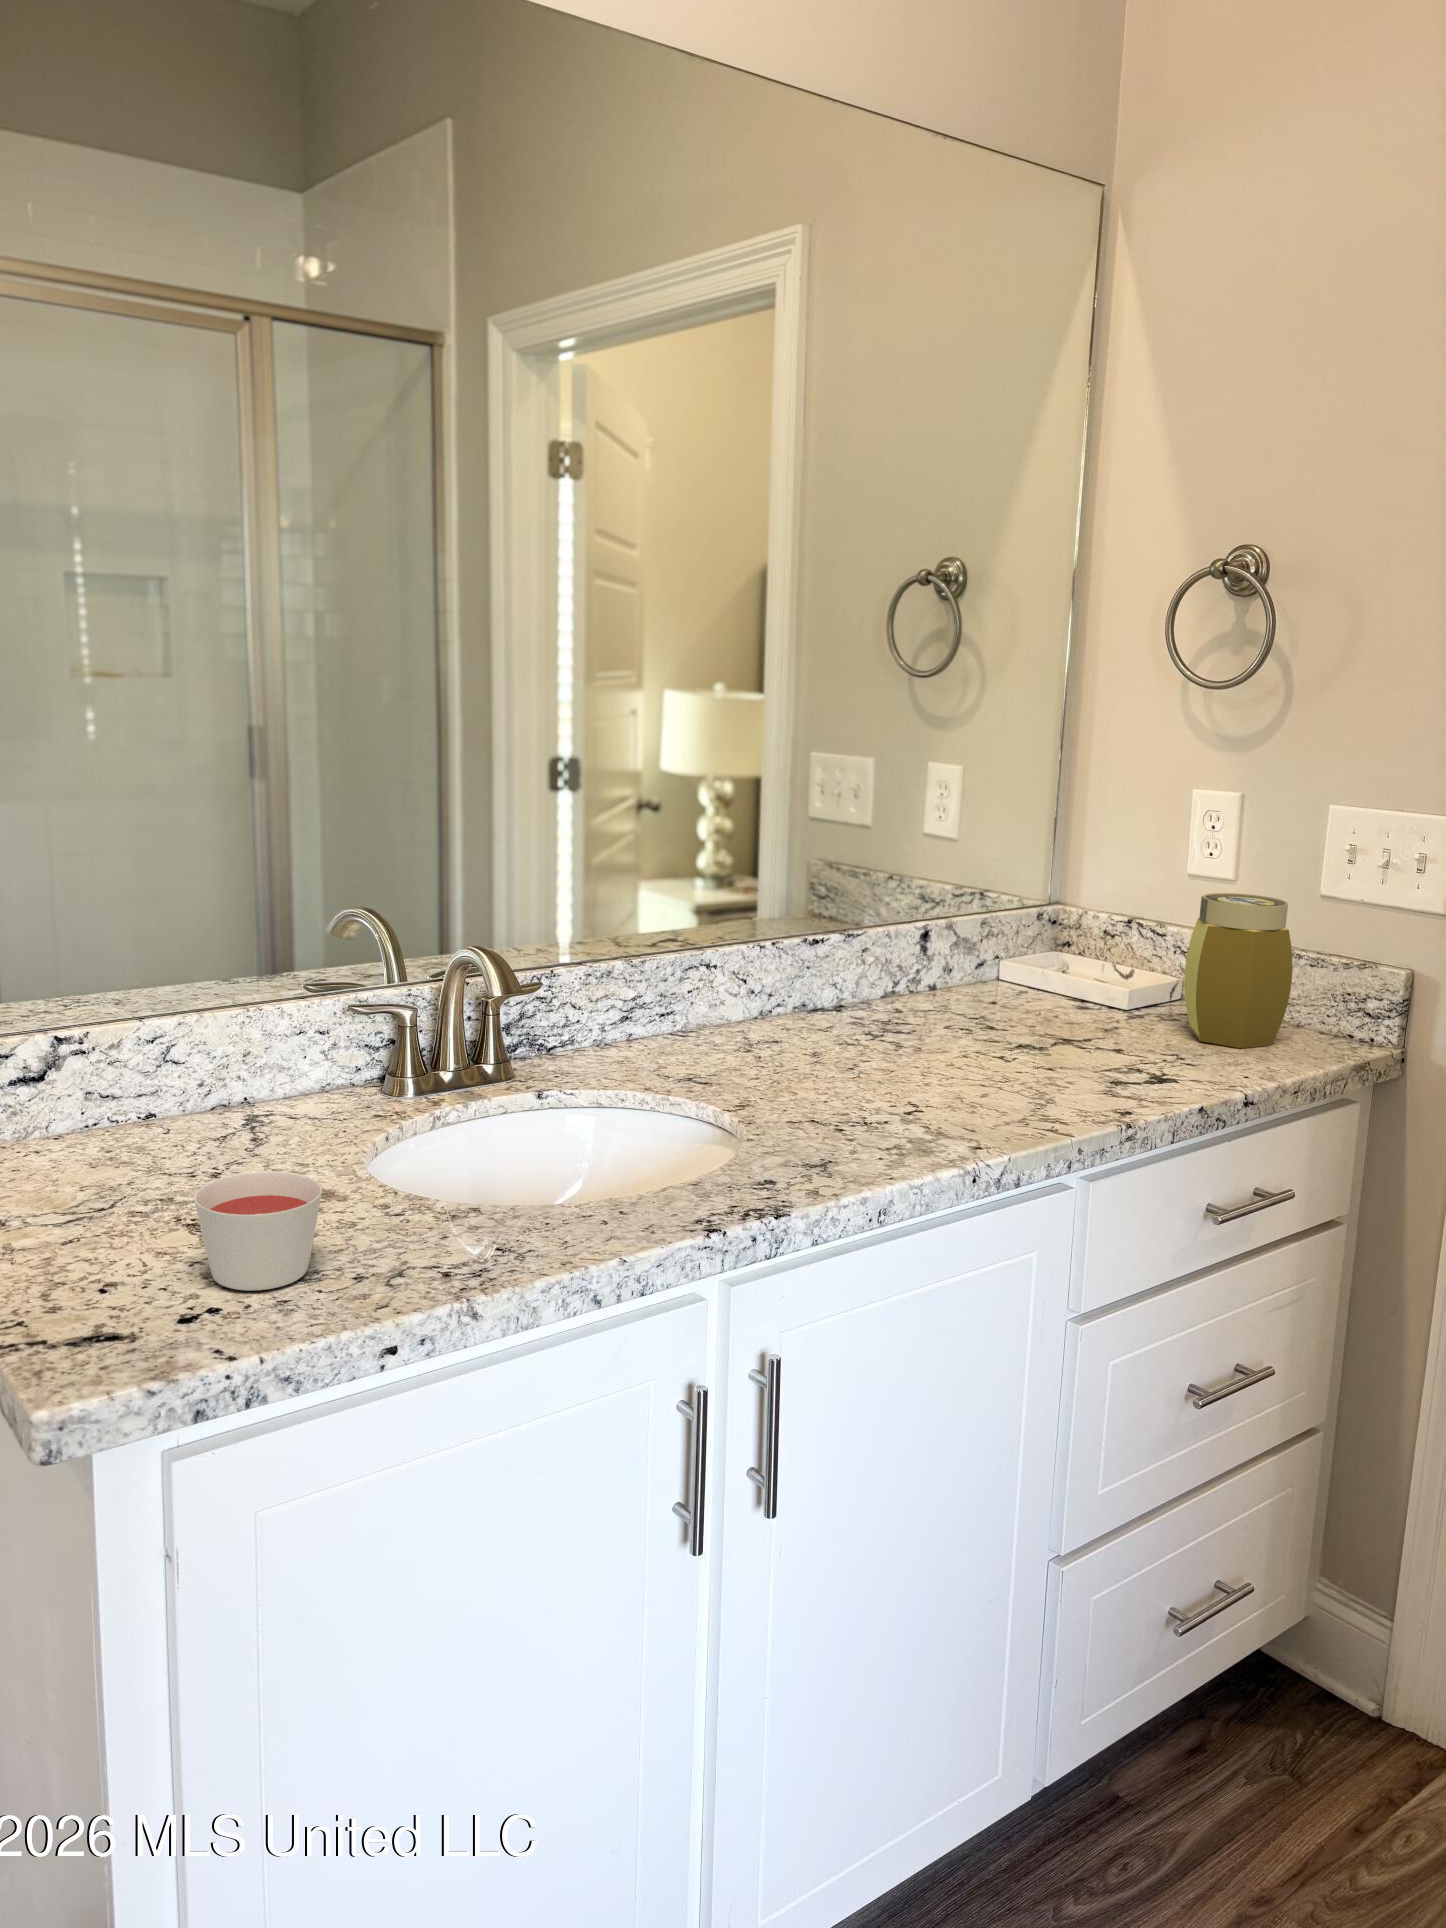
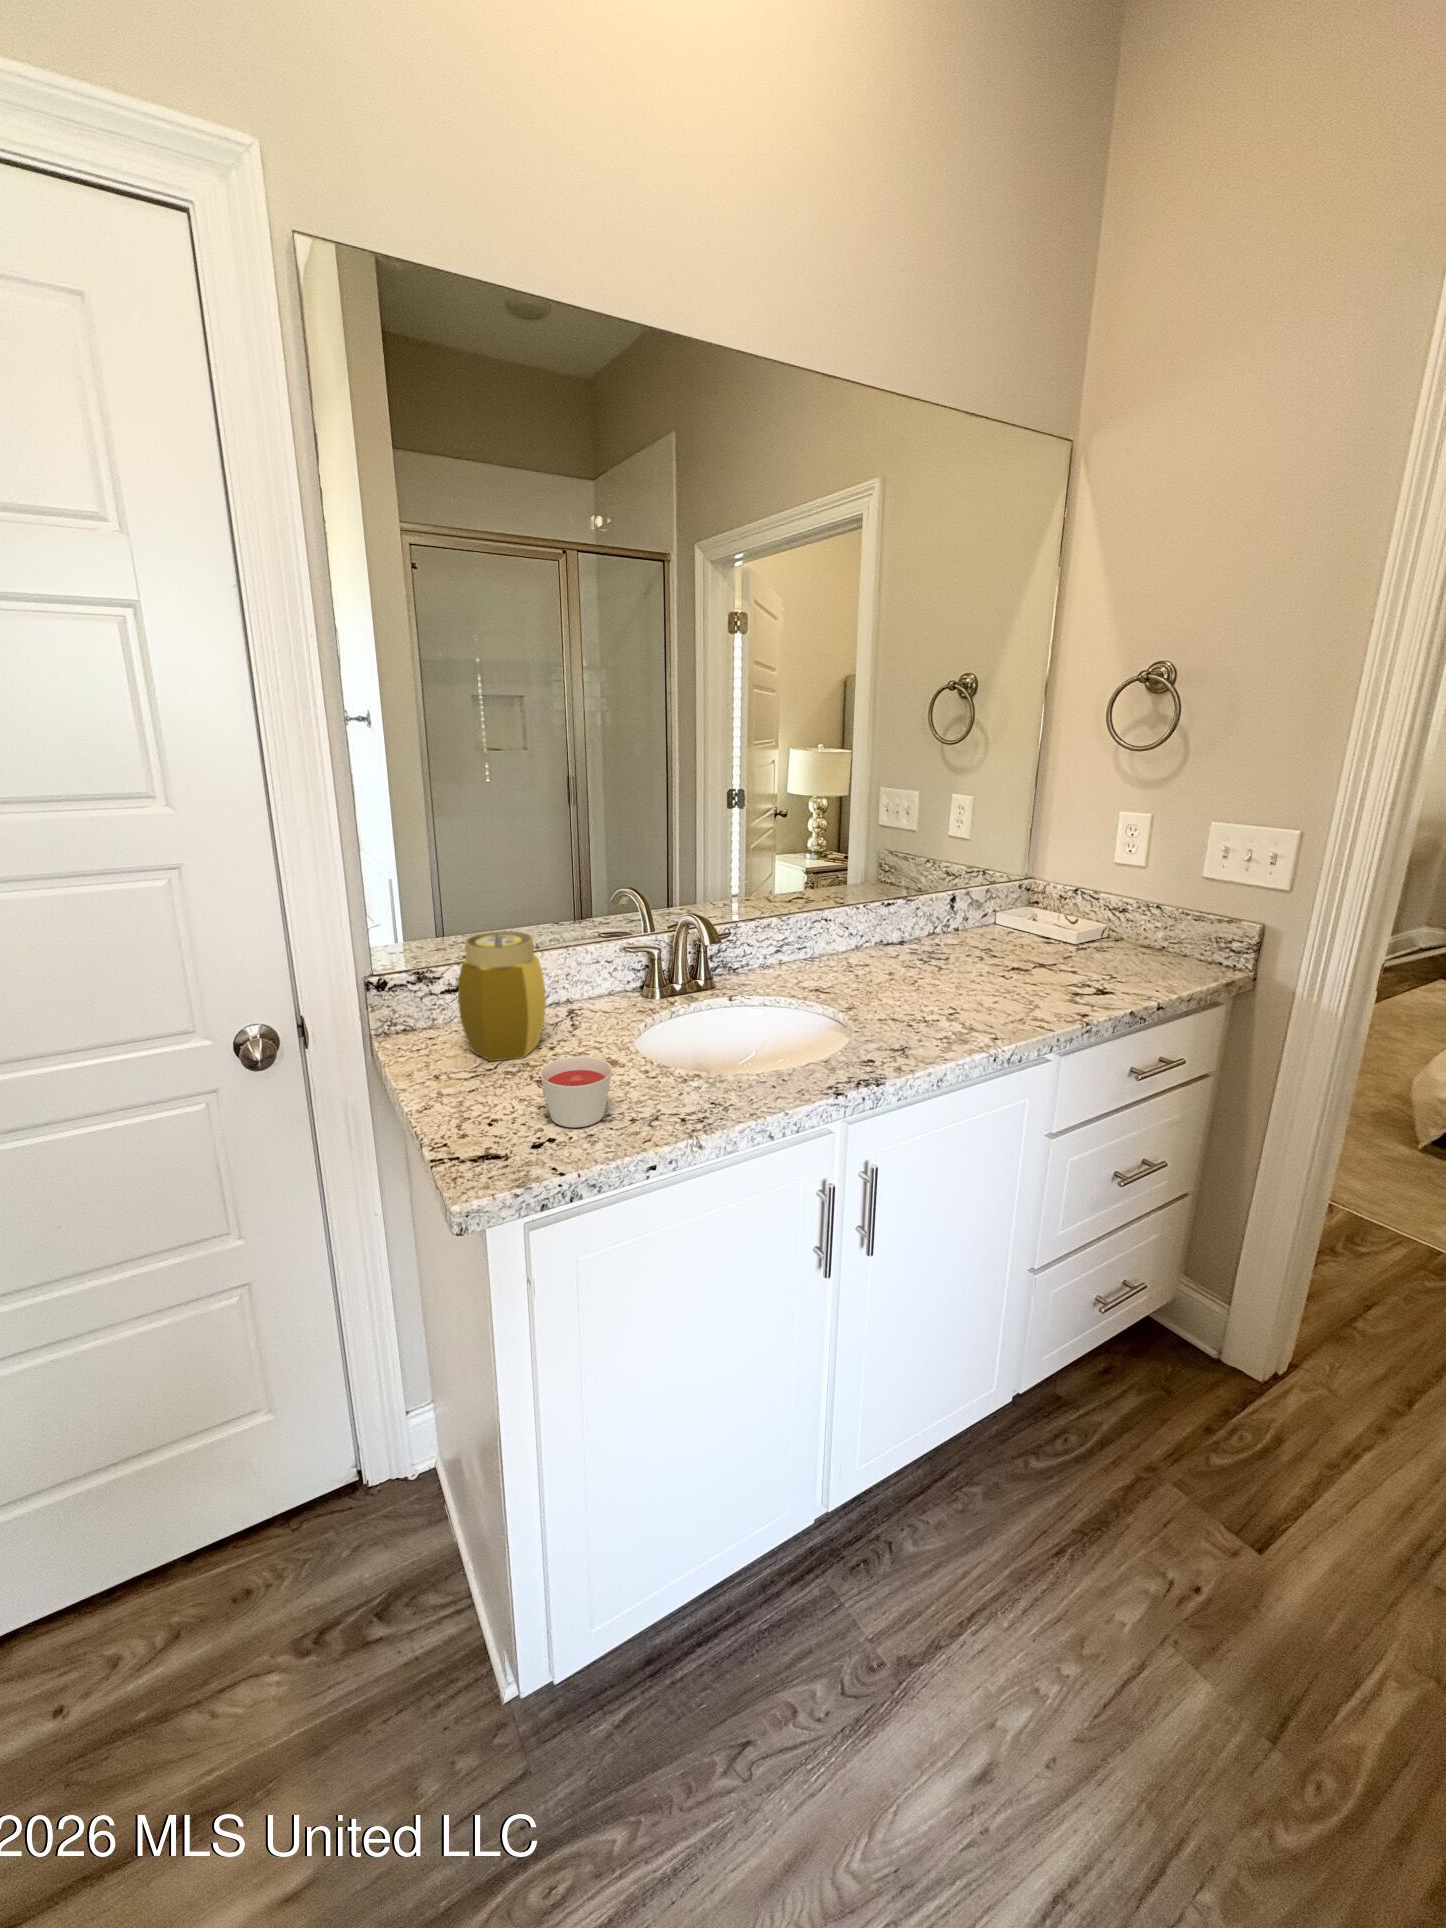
jar: present [1185,893,1292,1048] -> present [458,931,546,1061]

